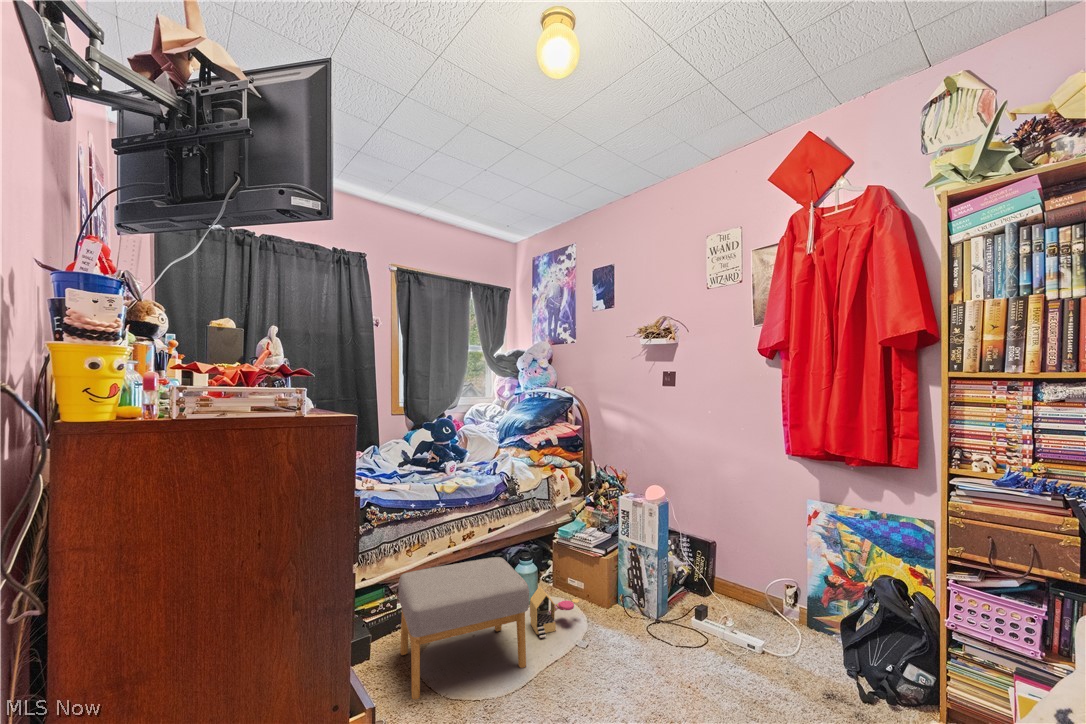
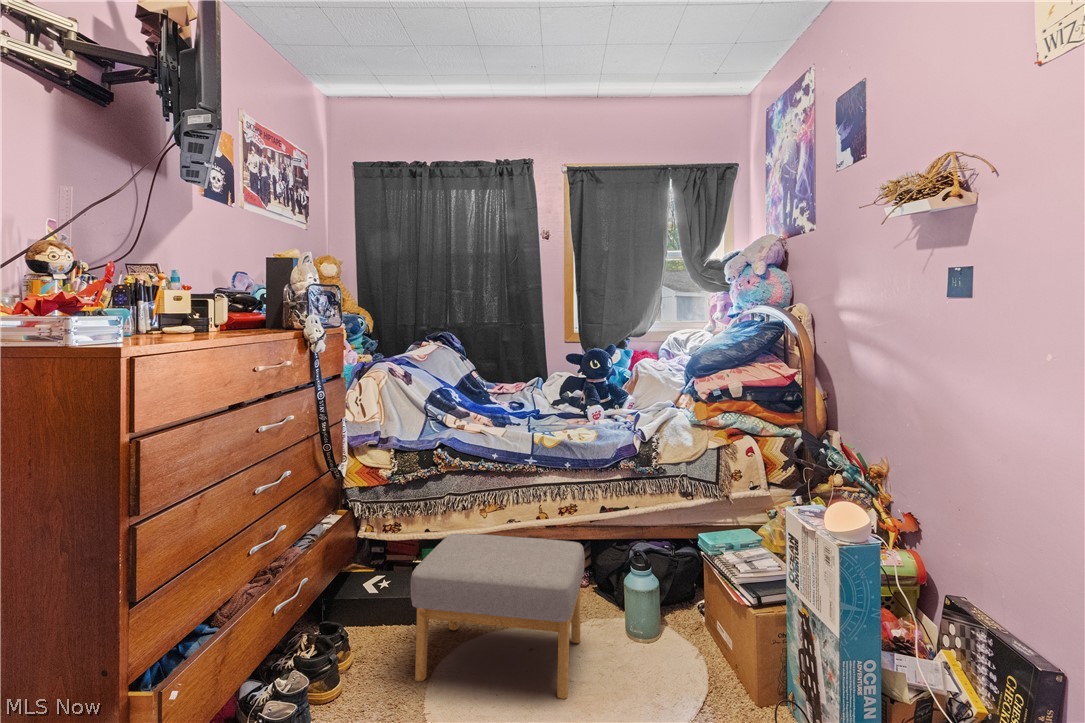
toy house: present [530,586,579,638] -> none [617,600,701,673]

